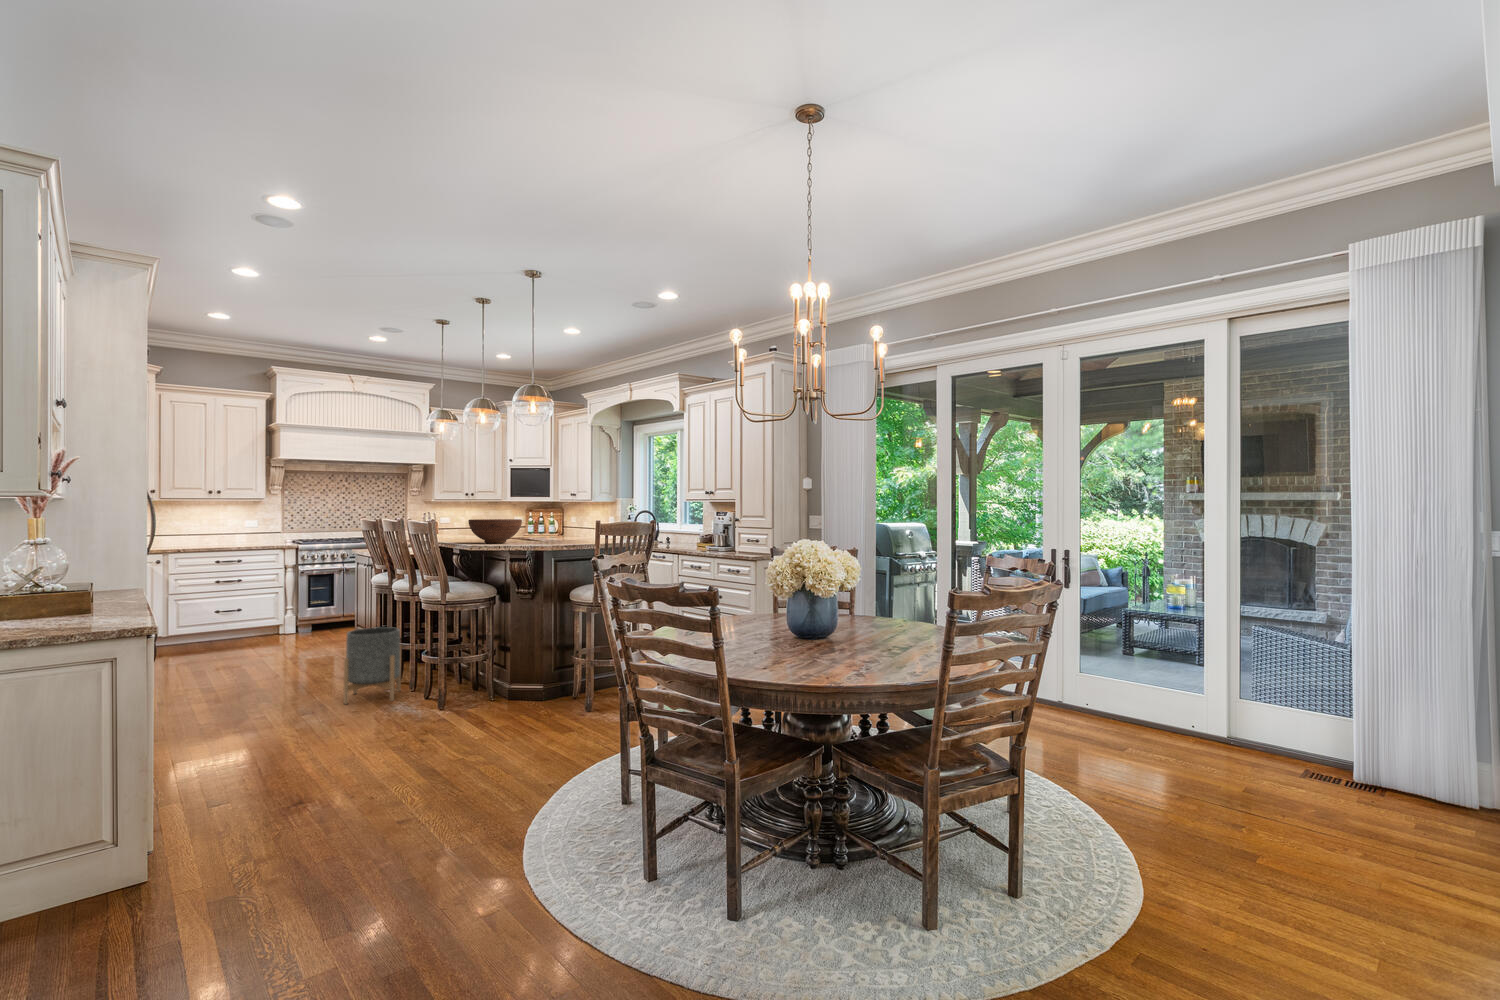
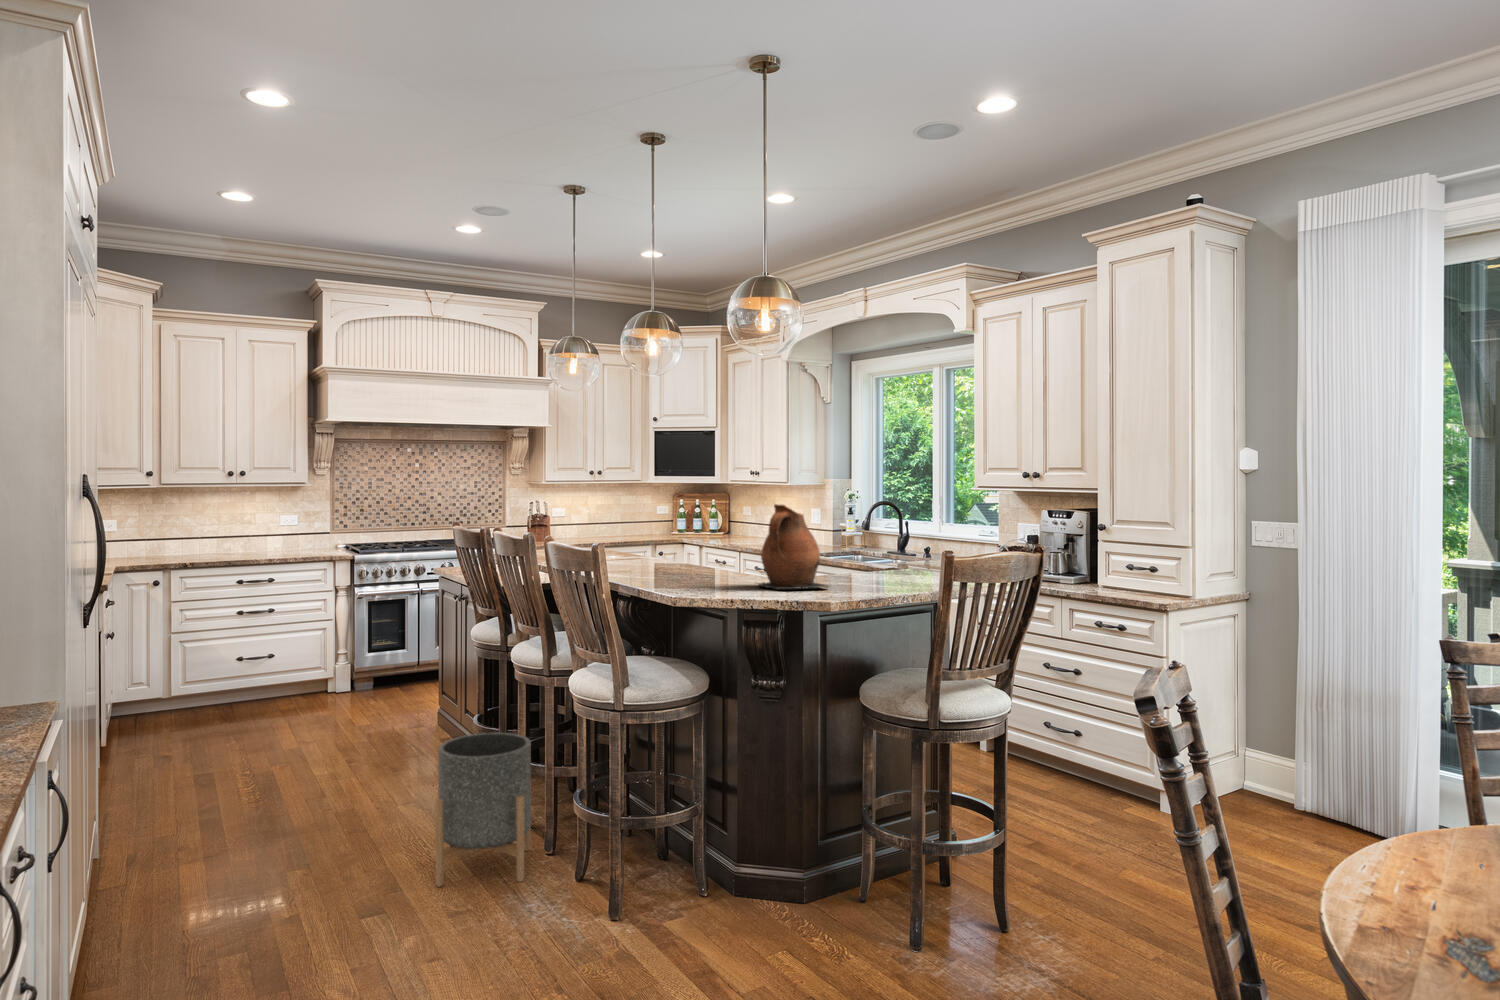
ceramic pitcher: none [522,502,562,545] -> present [758,504,829,589]
fruit bowl: present [468,519,522,543] -> none [645,531,739,579]

